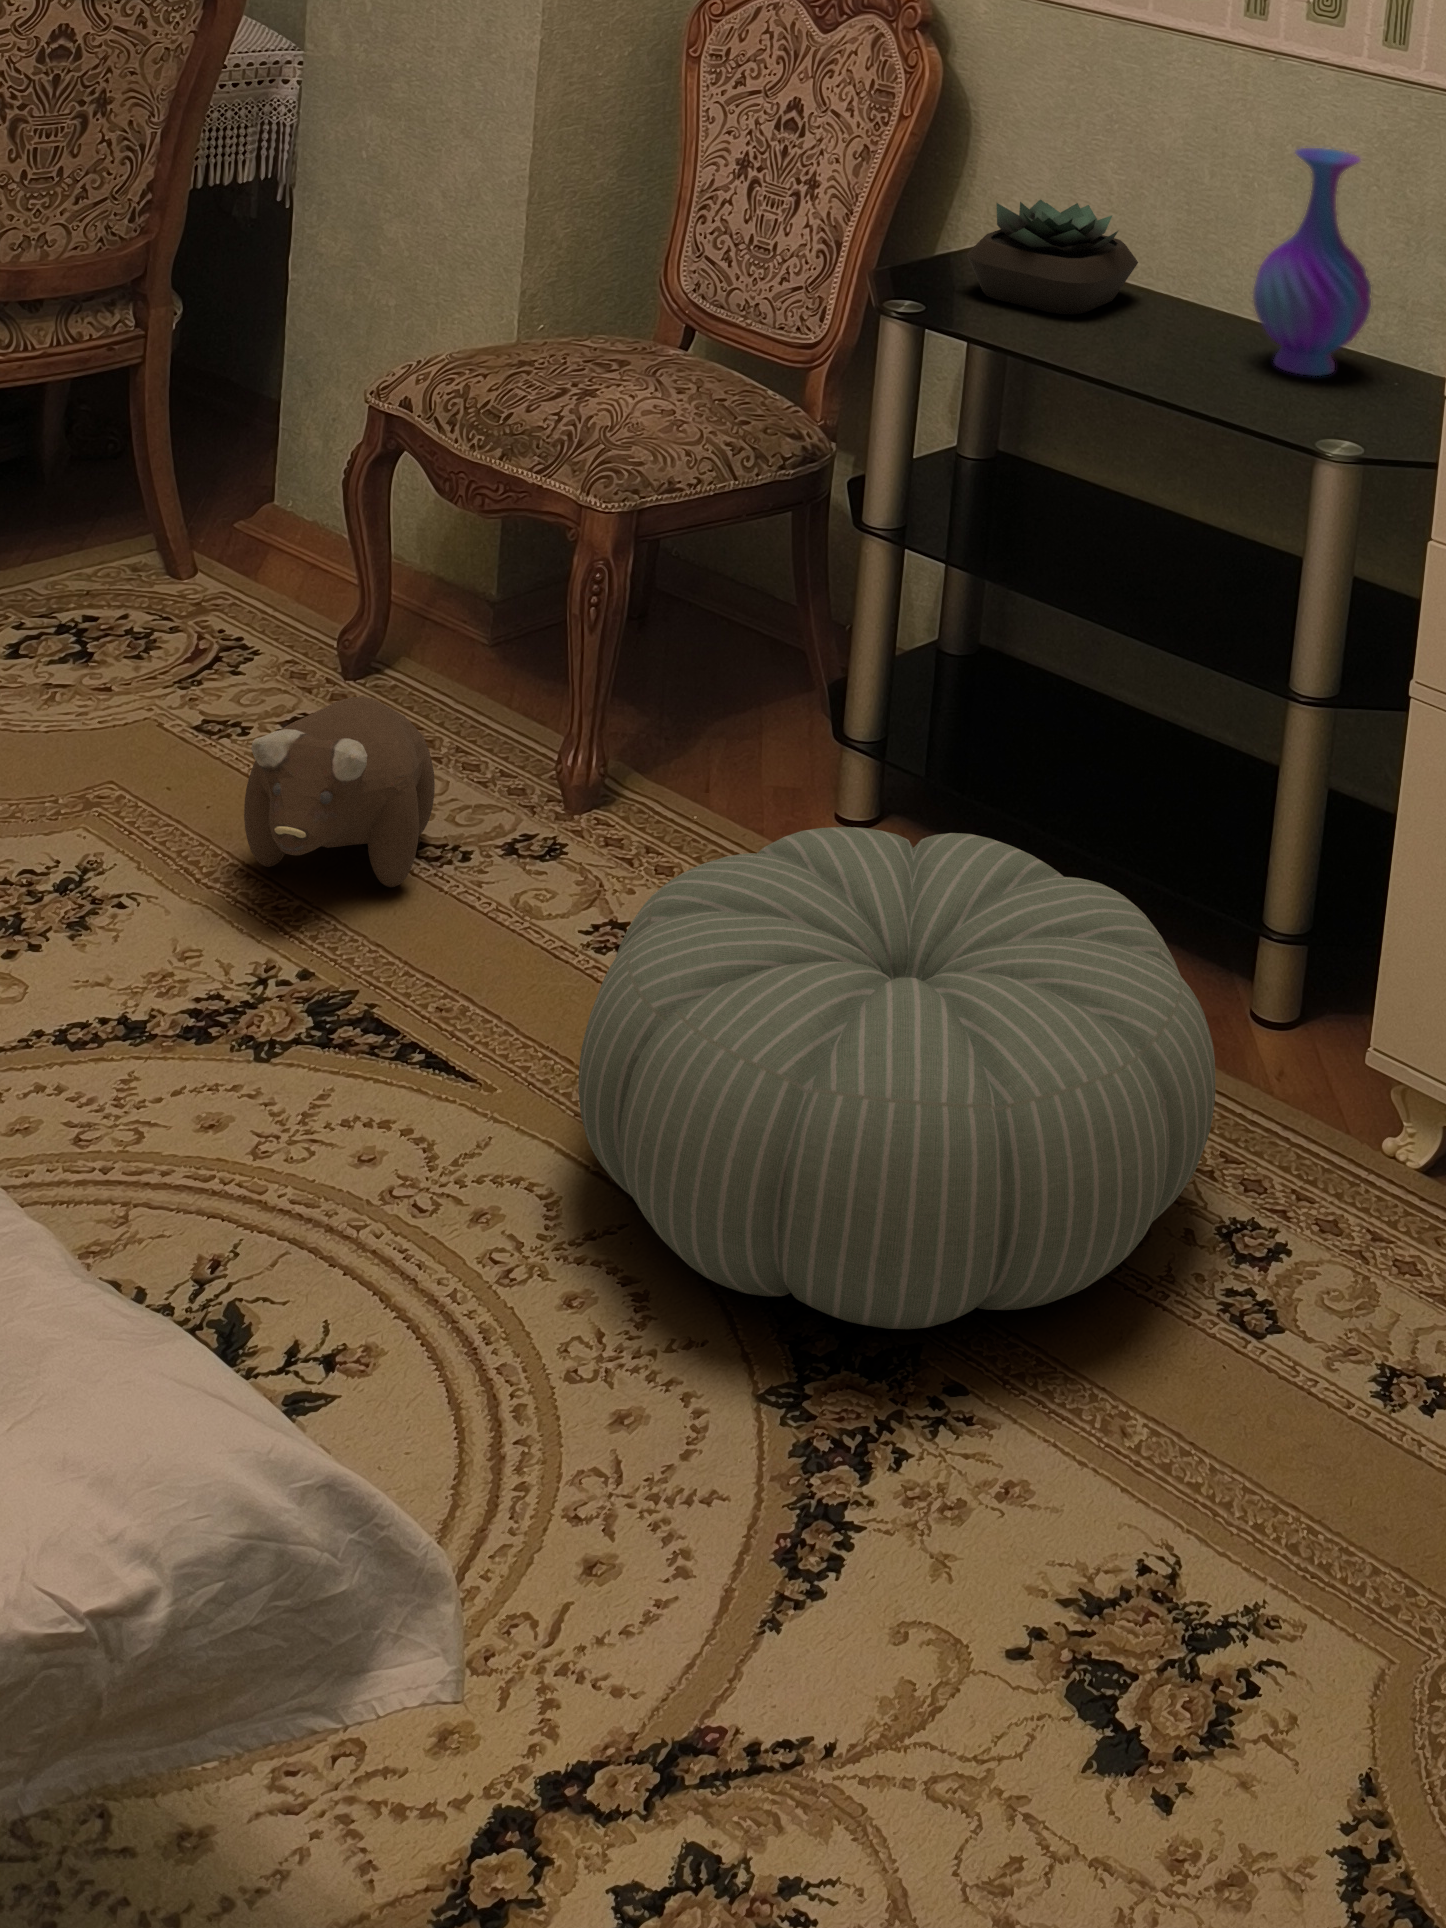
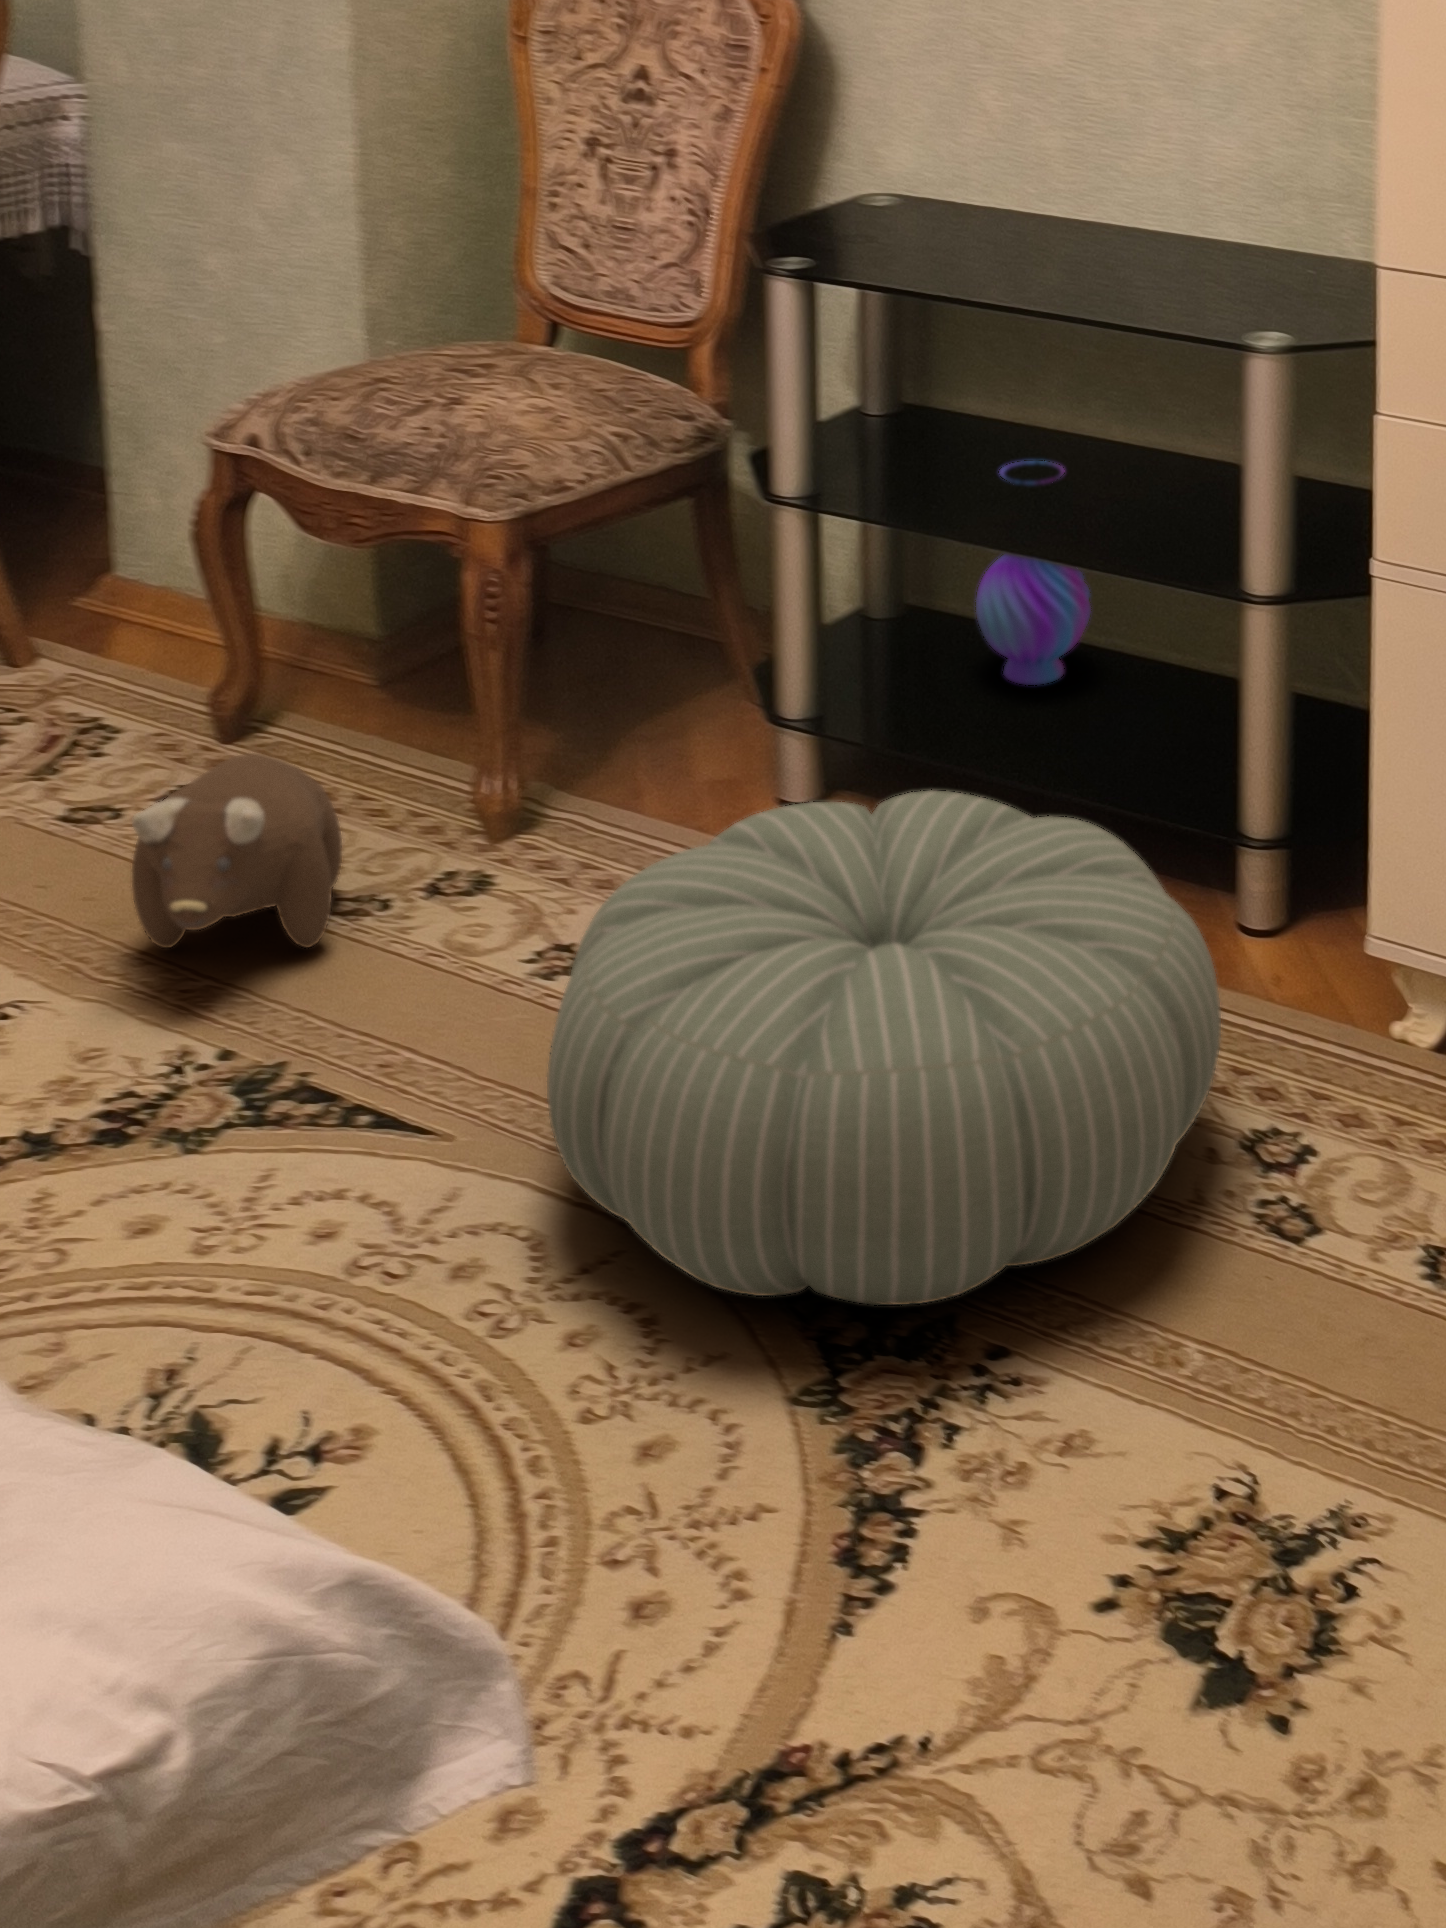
vase: present [1253,148,1371,376] -> present [976,466,1091,685]
succulent plant: present [966,200,1138,314] -> none [843,136,1024,250]

